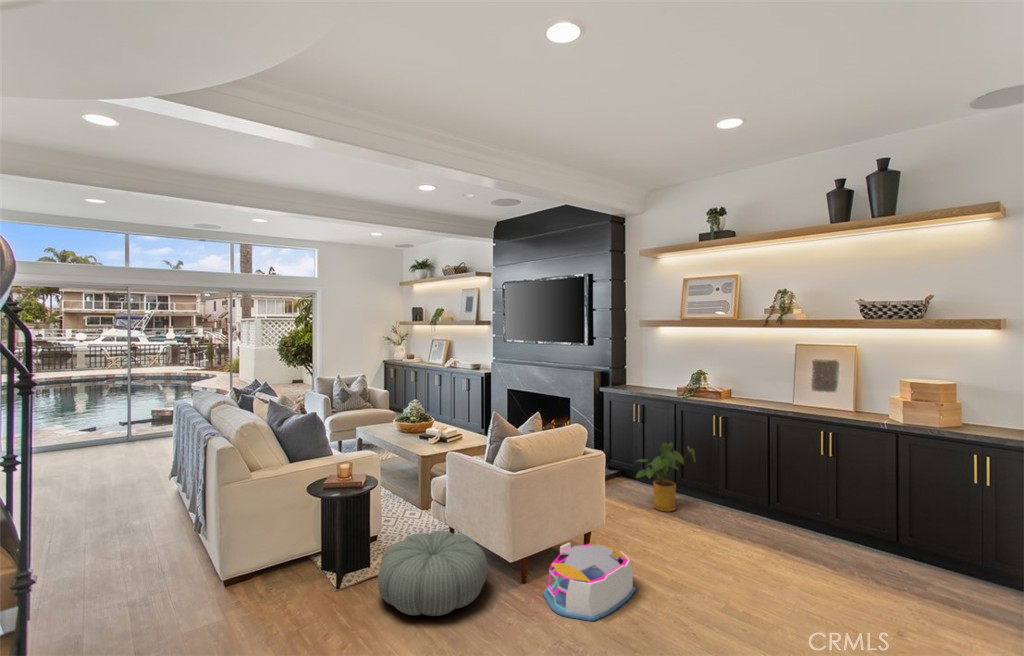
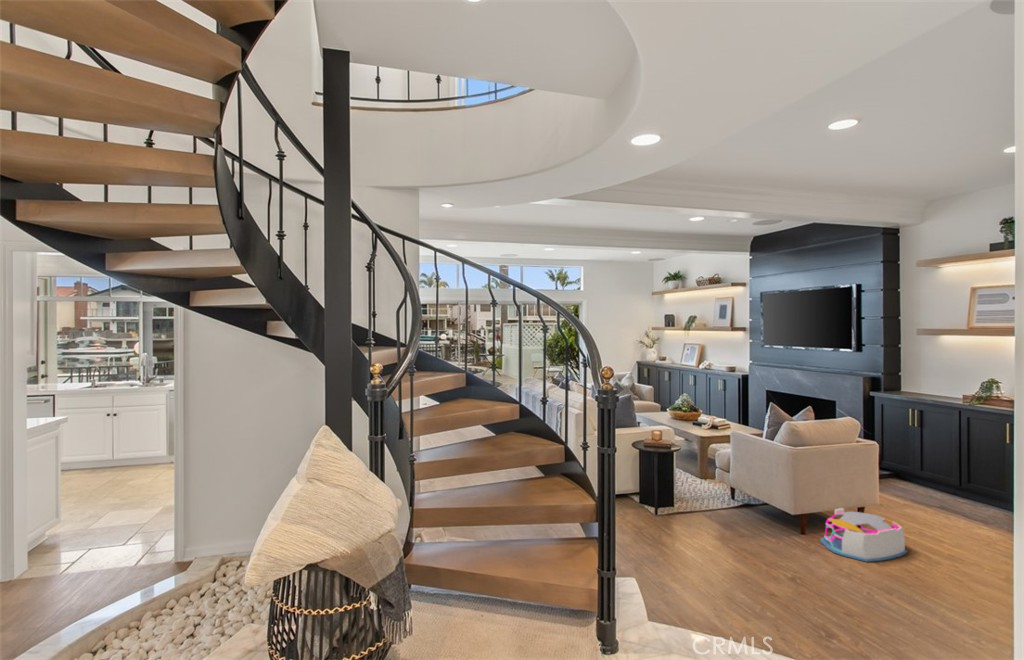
house plant: present [636,443,696,512] -> none [909,446,984,510]
pouf: present [378,531,487,616] -> none [689,486,772,538]

